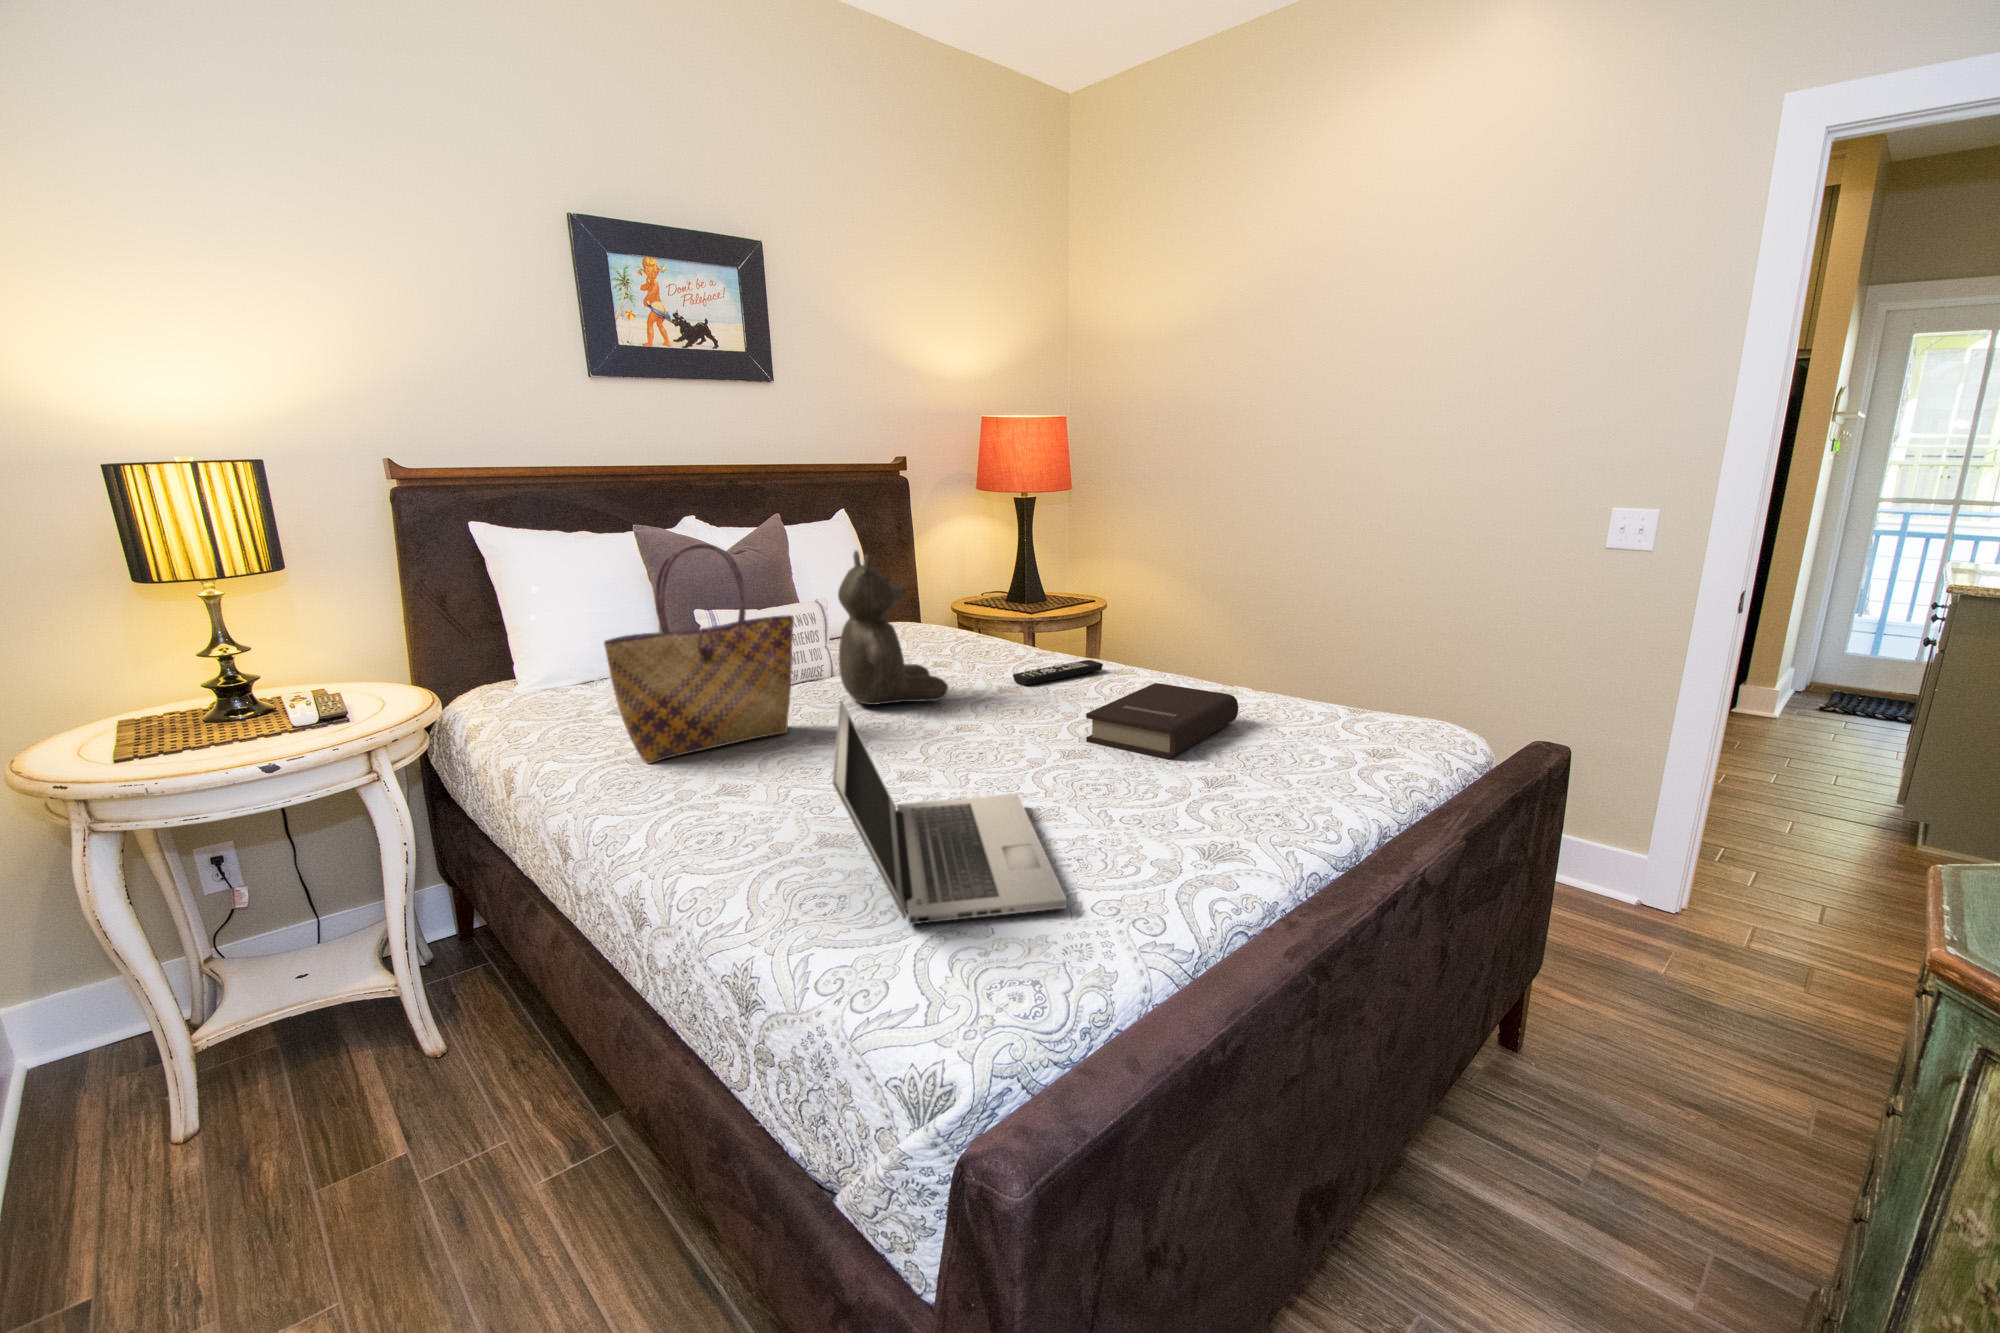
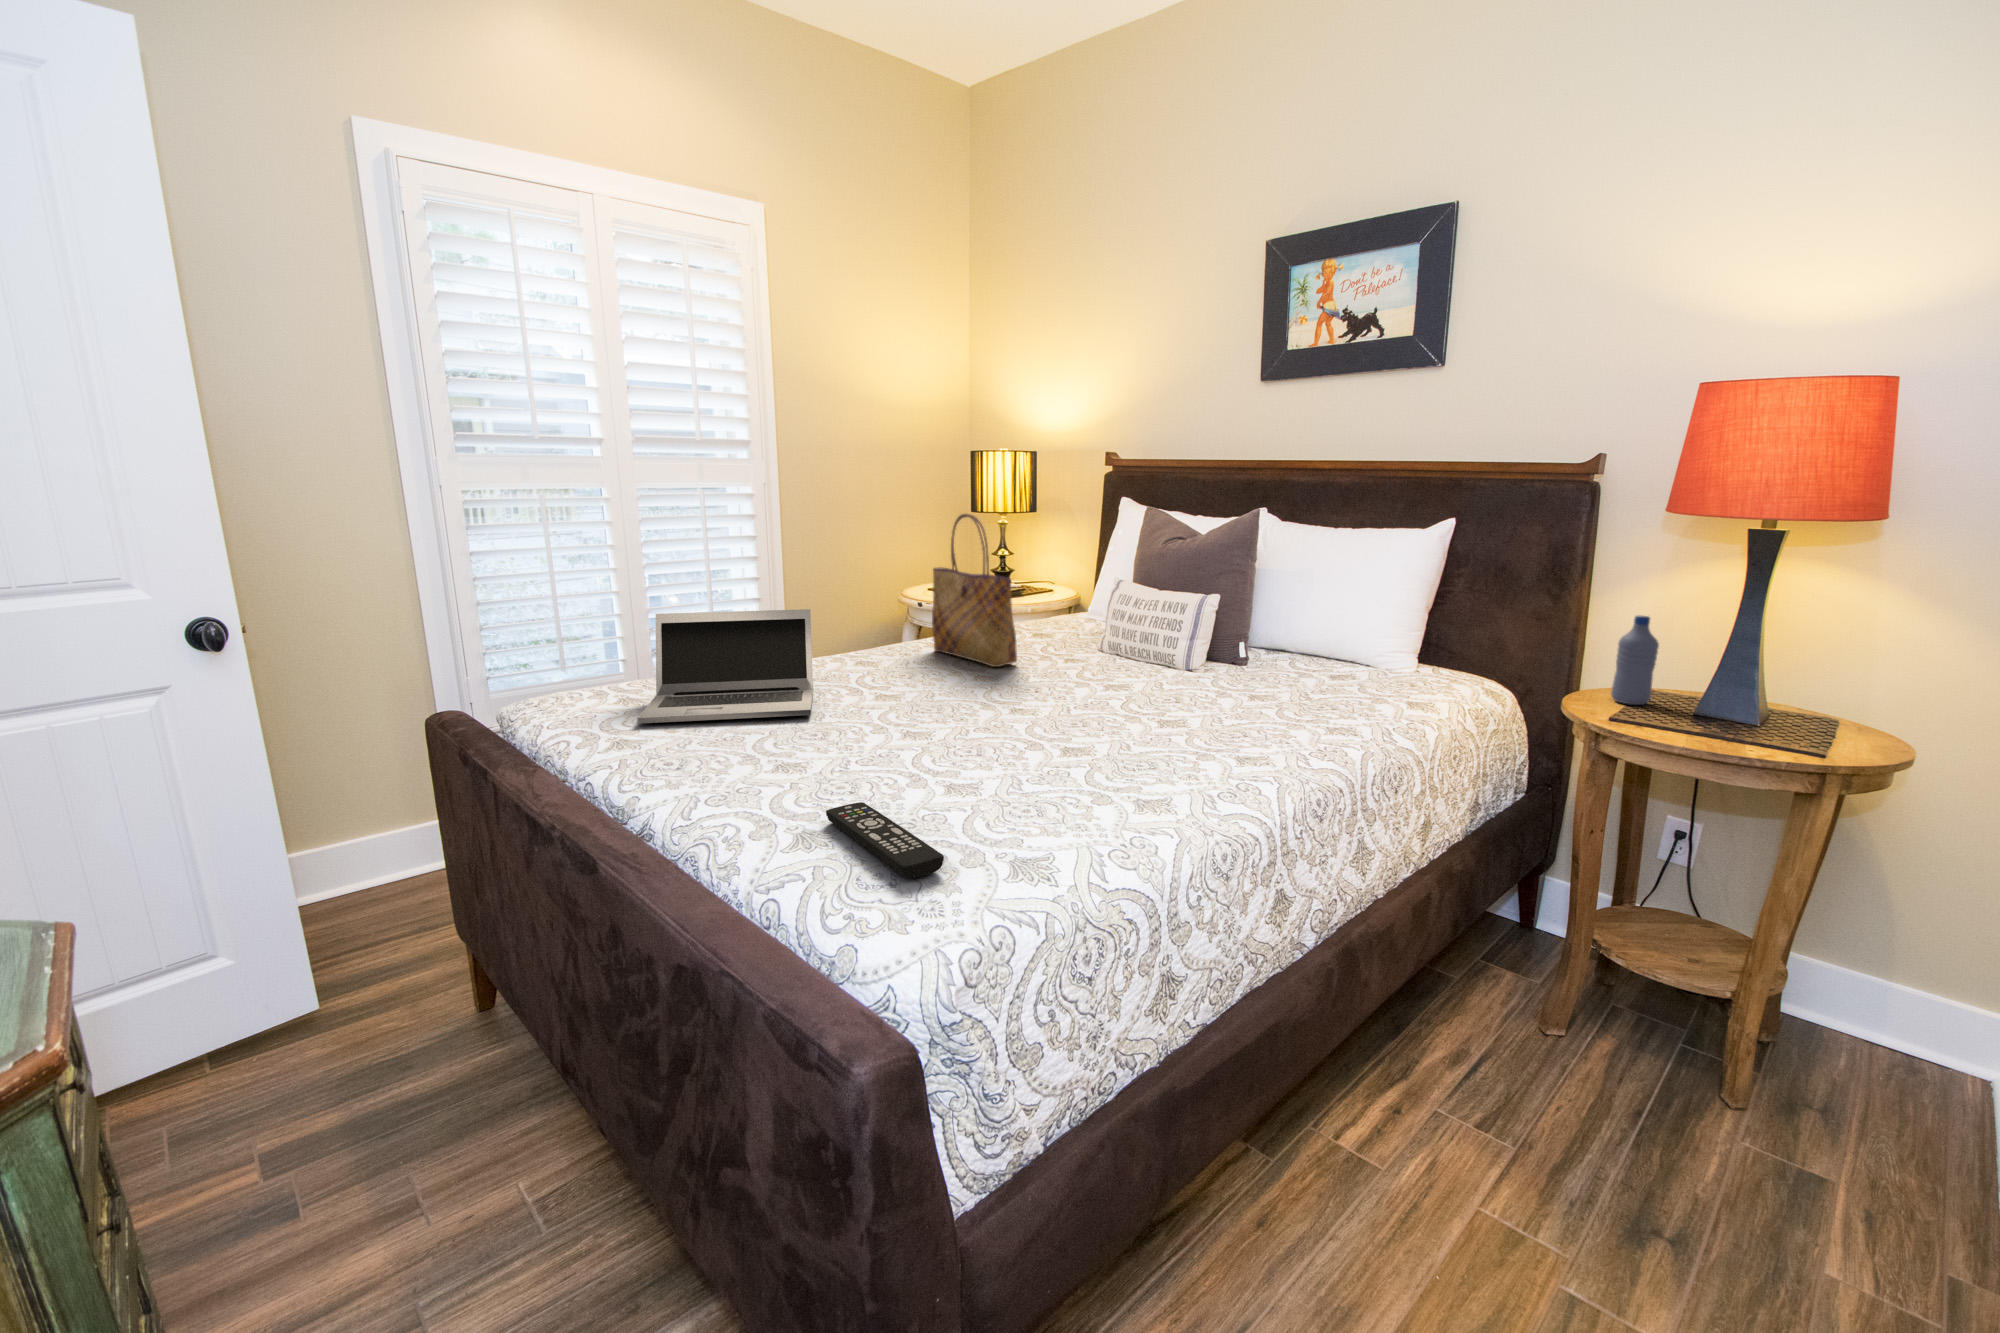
teddy bear: present [838,551,948,705] -> none [1040,541,1157,695]
water bottle: none [967,557,988,613] -> present [1611,616,1659,705]
remote control: present [1013,660,1103,685] -> present [826,802,944,878]
book: present [1086,683,1238,759] -> none [897,711,1086,795]

